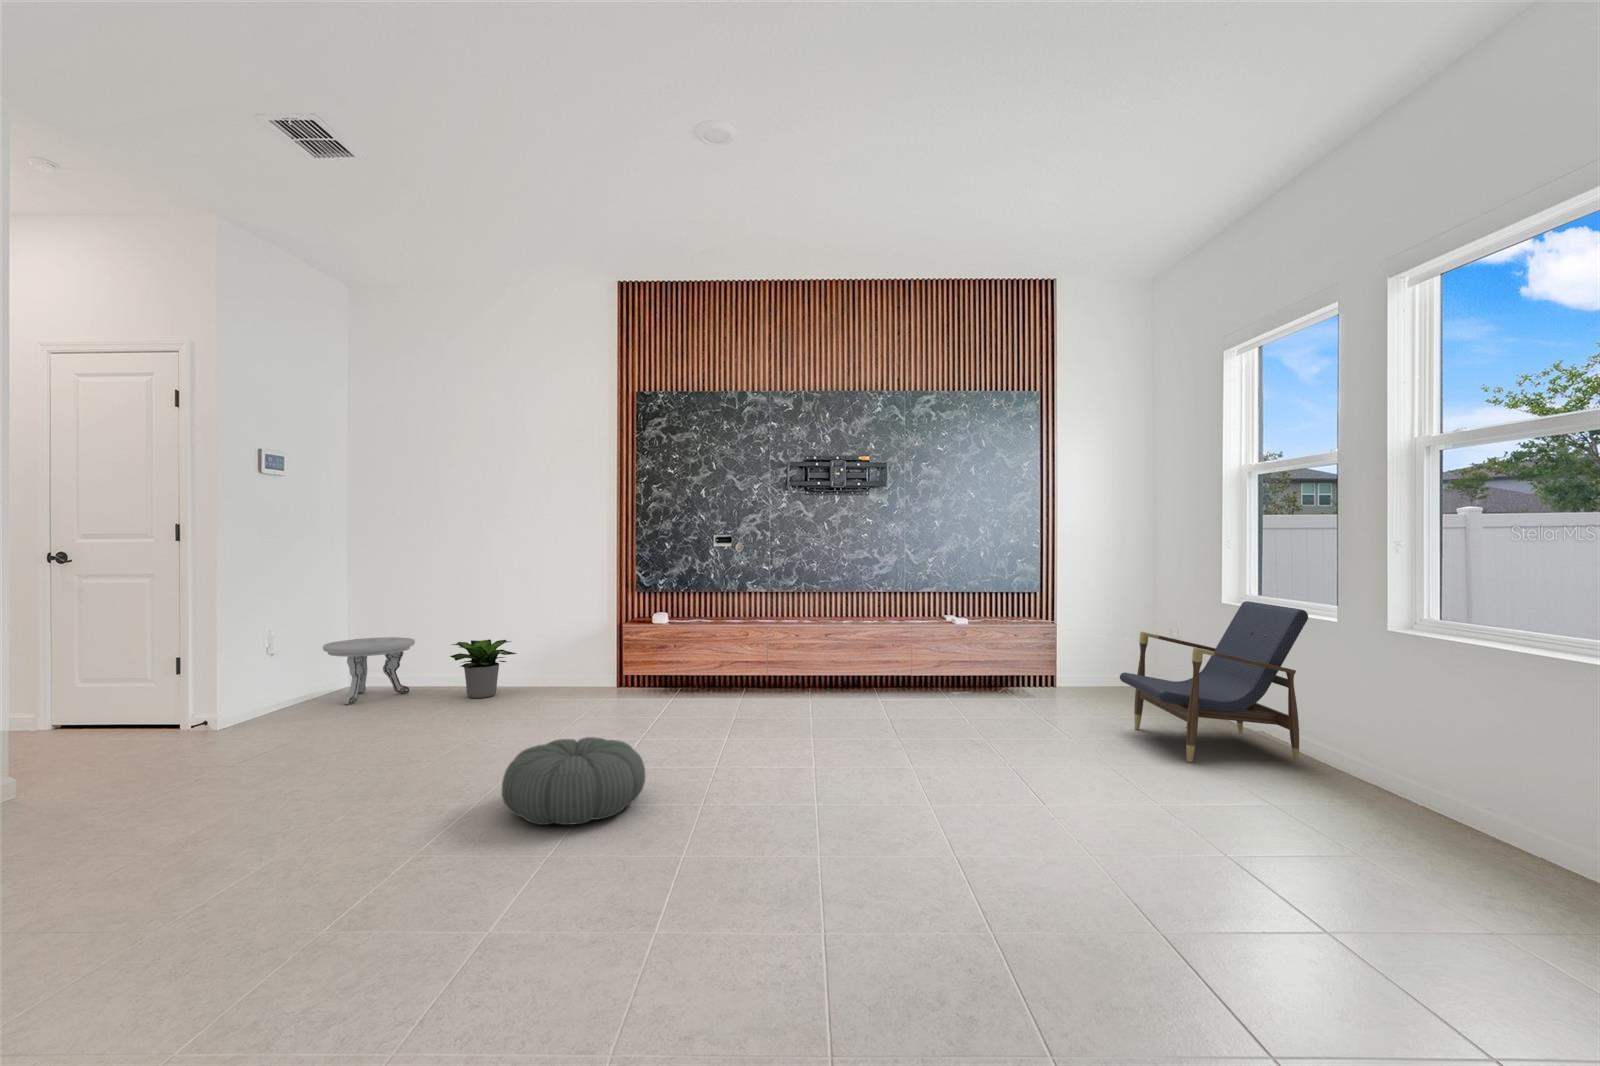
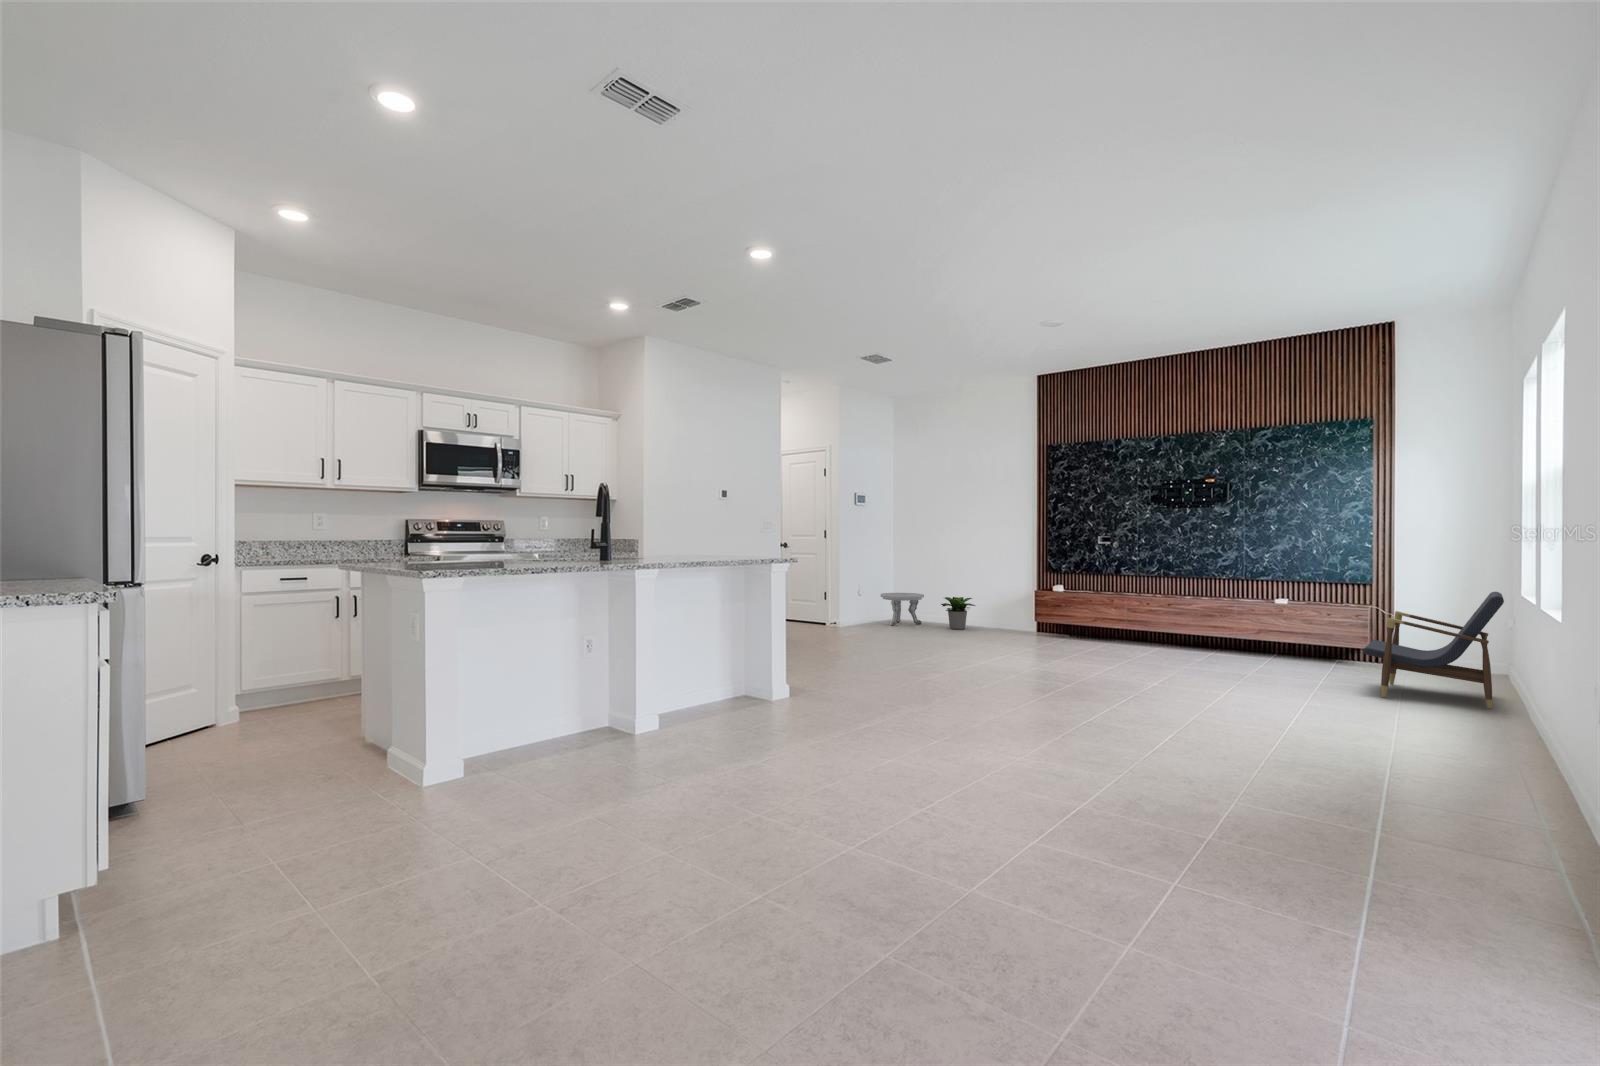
pouf: present [502,737,645,825] -> none [942,634,1007,667]

